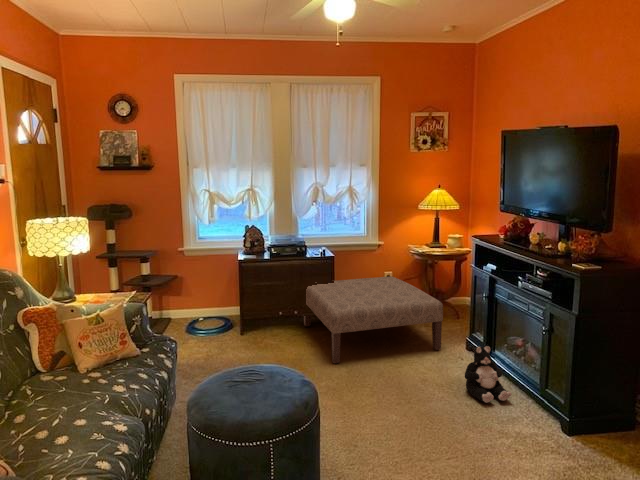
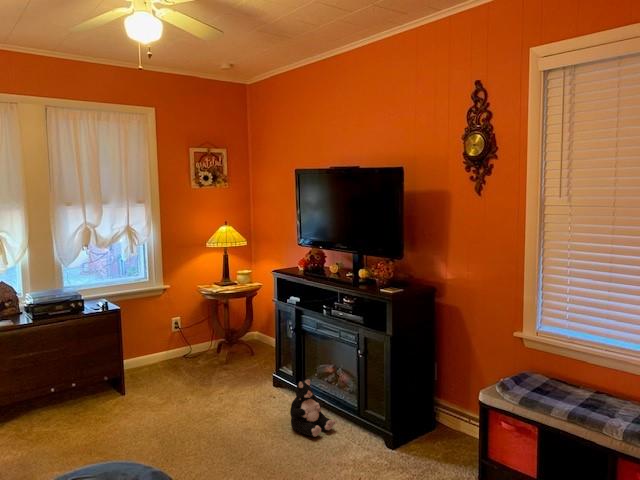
ottoman: present [304,276,443,364] -> none [79,322,251,437]

